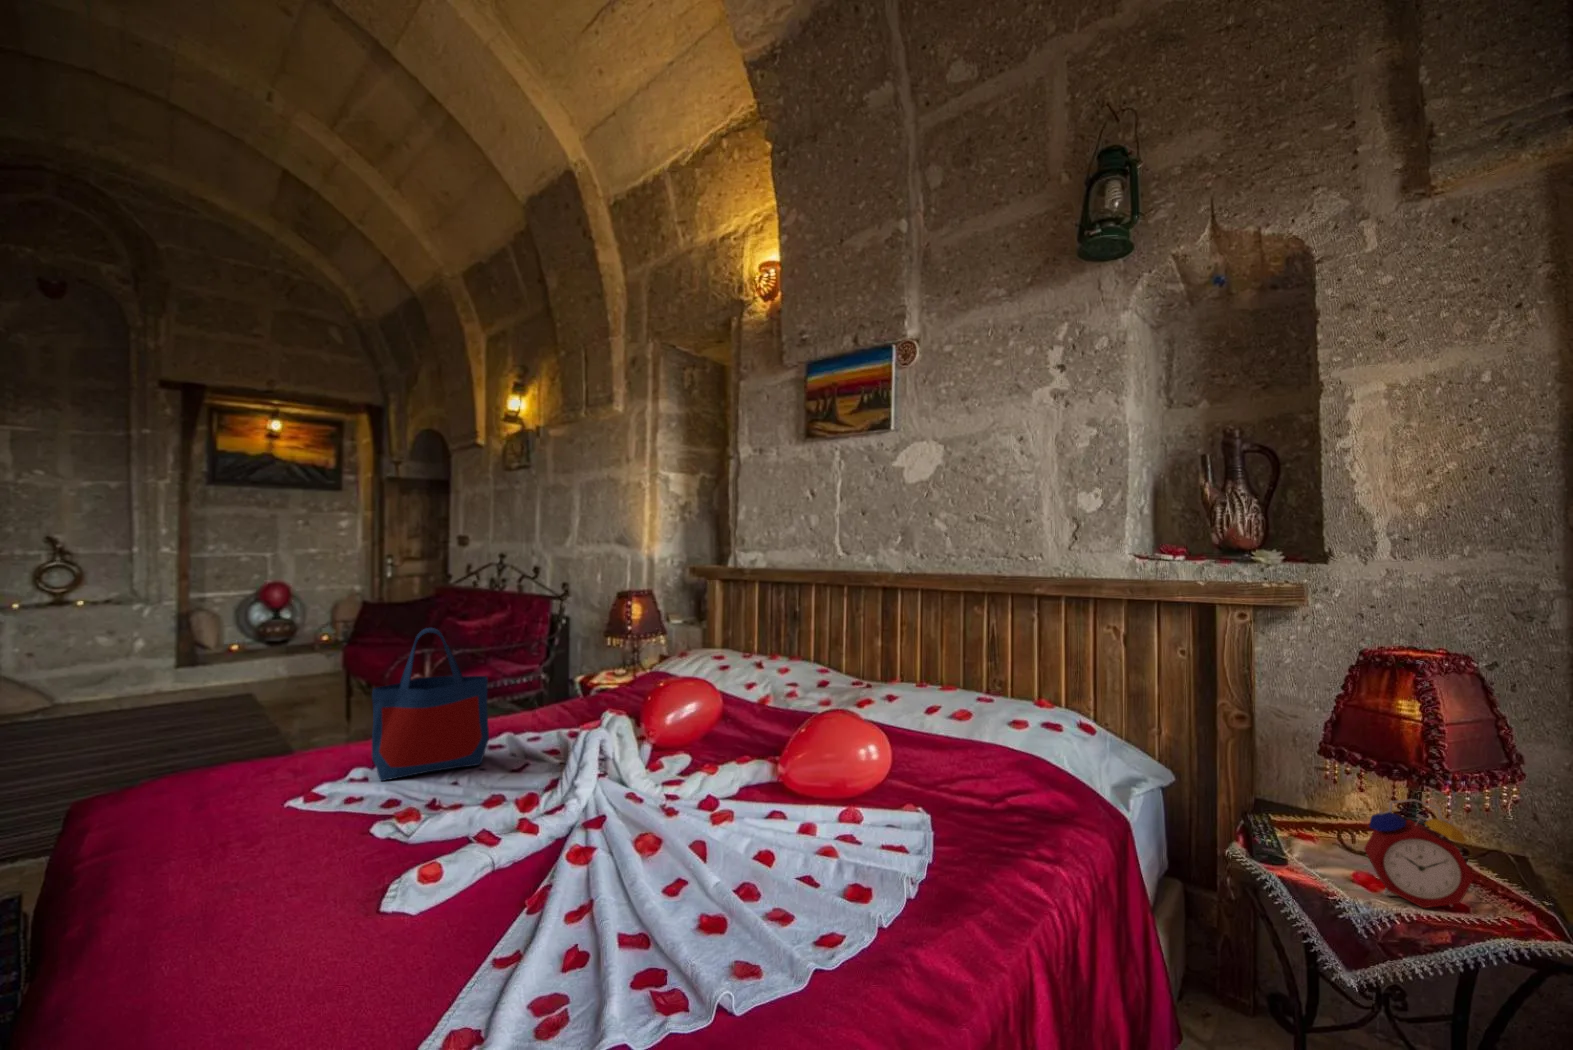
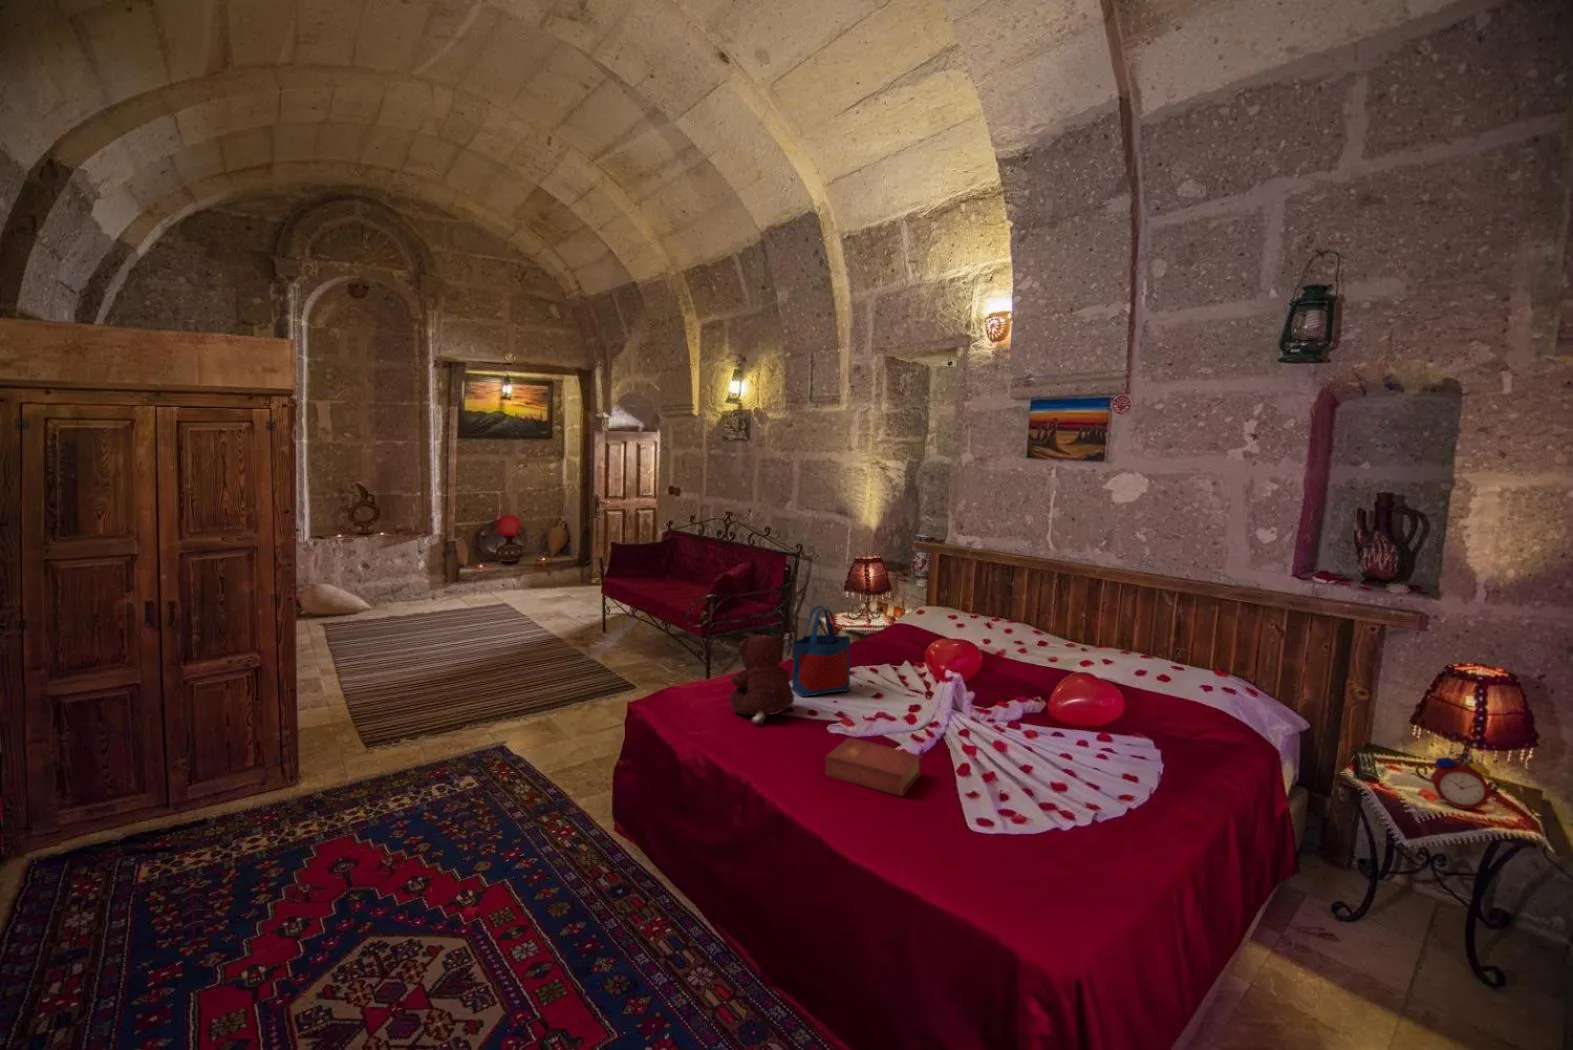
teddy bear: none [192,671,340,840] -> present [730,634,794,724]
book: none [179,860,409,1006] -> present [826,738,921,796]

